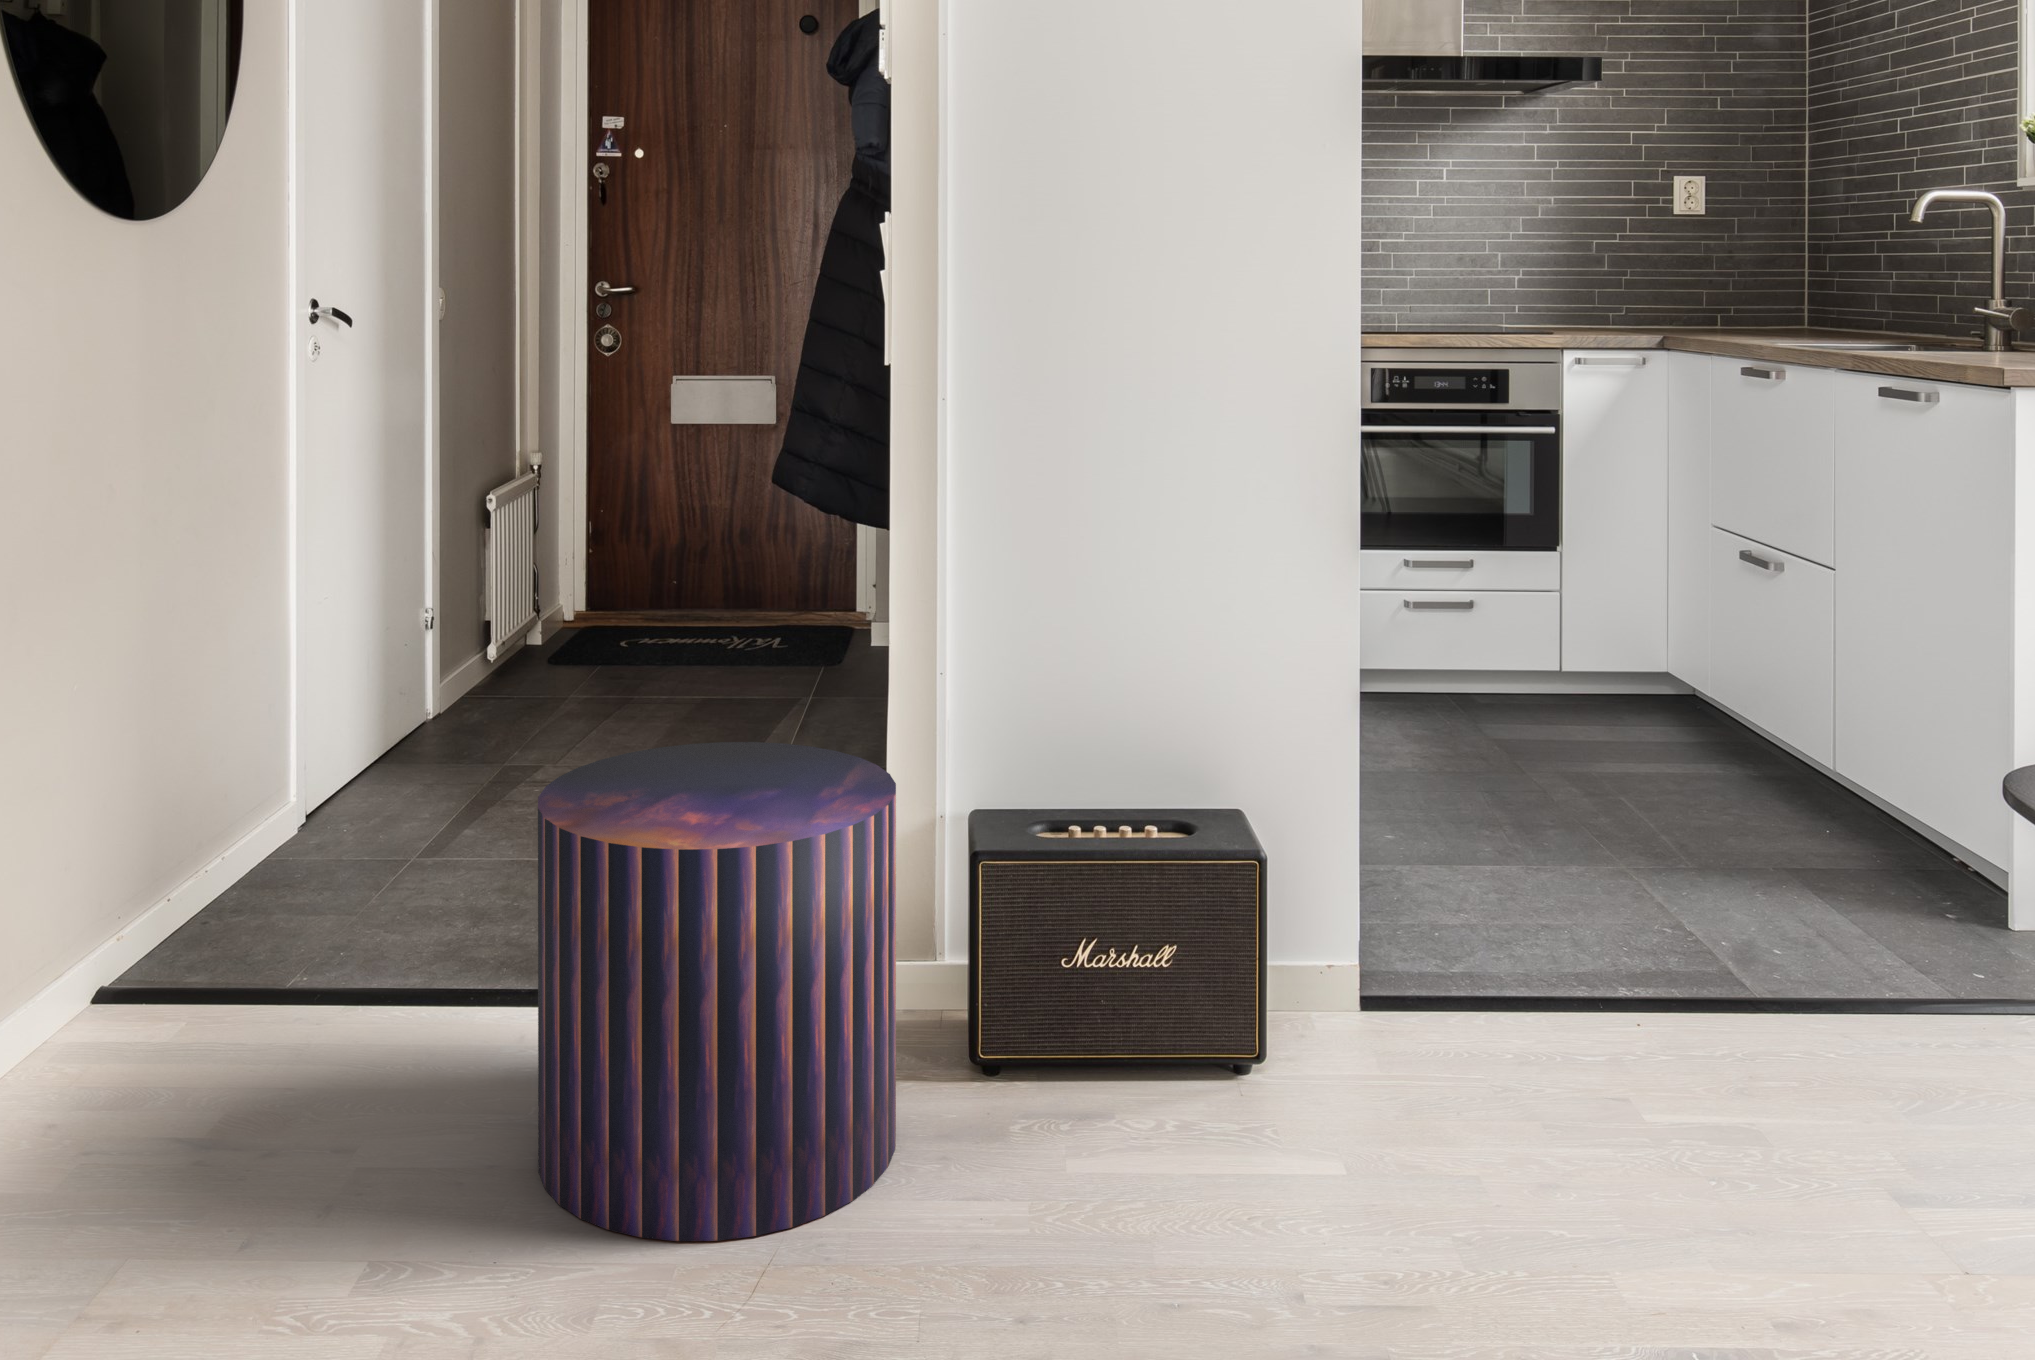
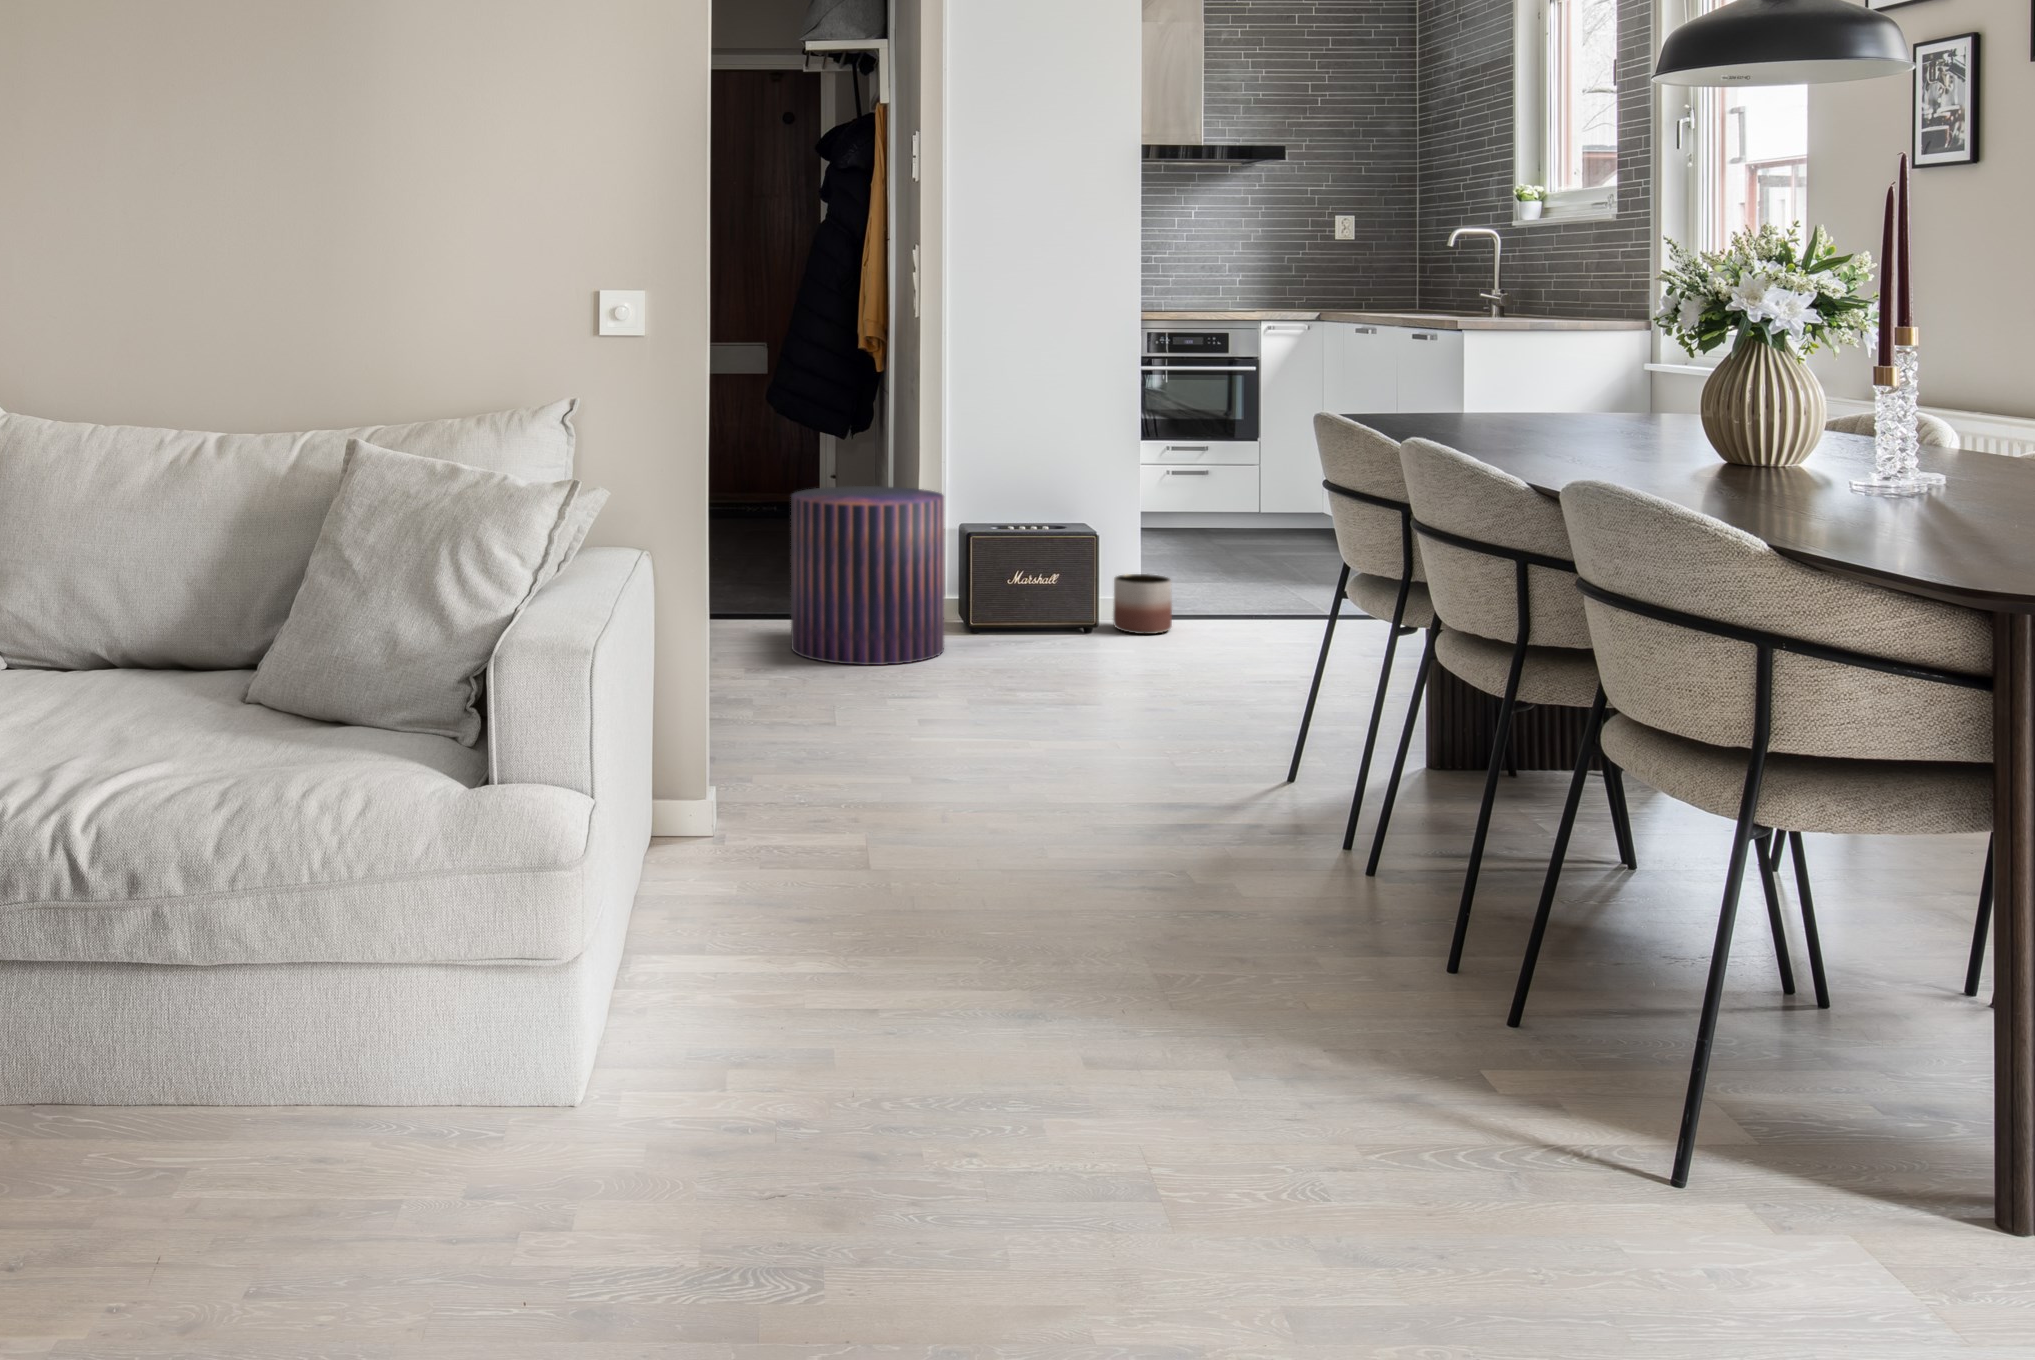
planter: none [1296,921,1423,1077] -> present [1113,574,1172,634]

